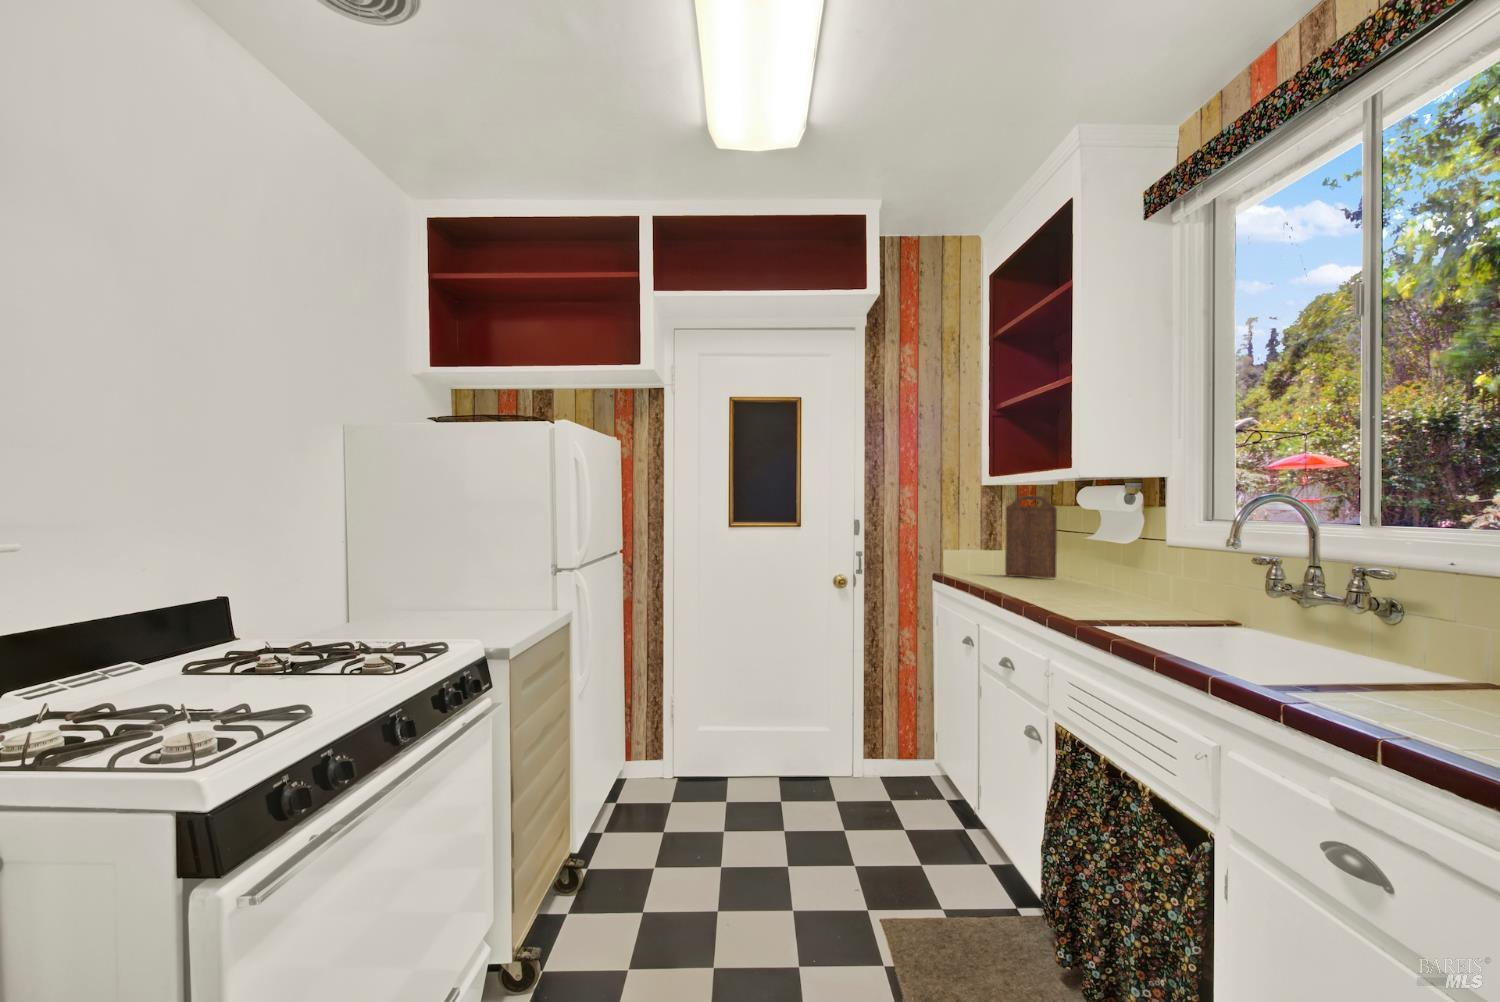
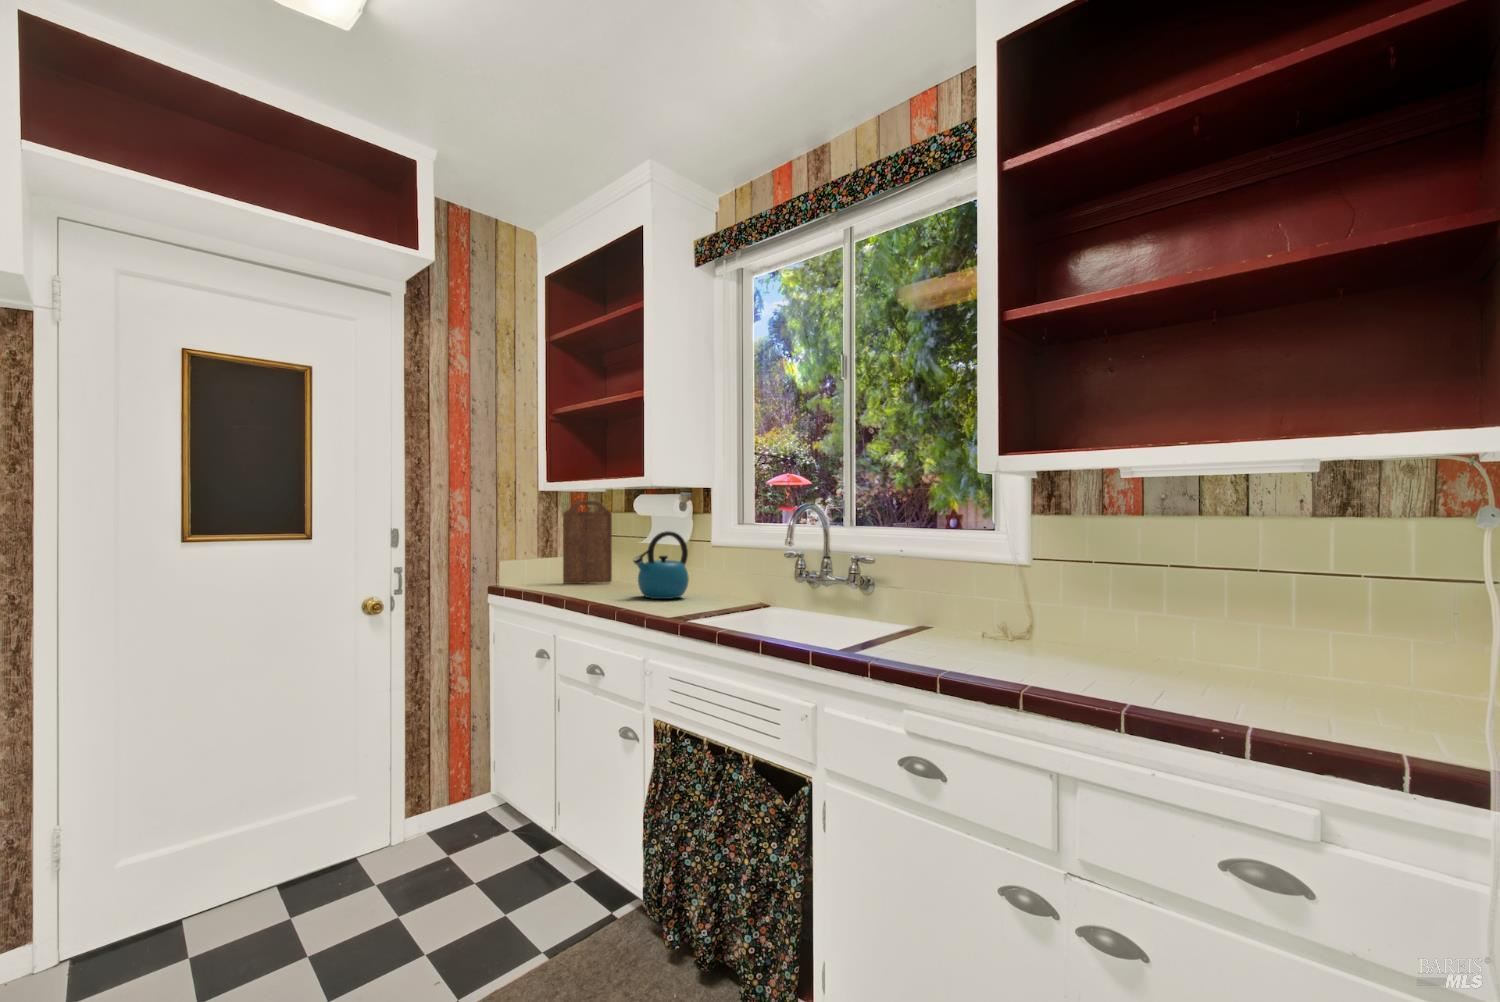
kettle: none [1060,528,1128,600] -> present [633,531,689,599]

